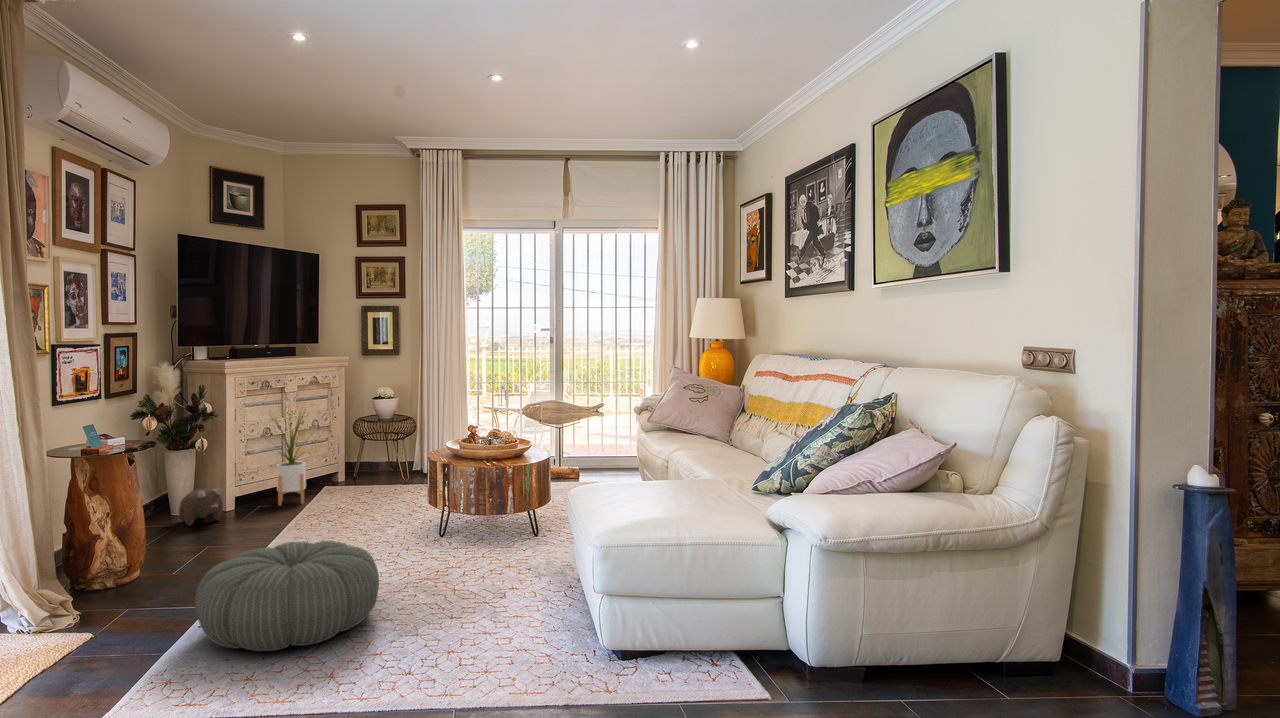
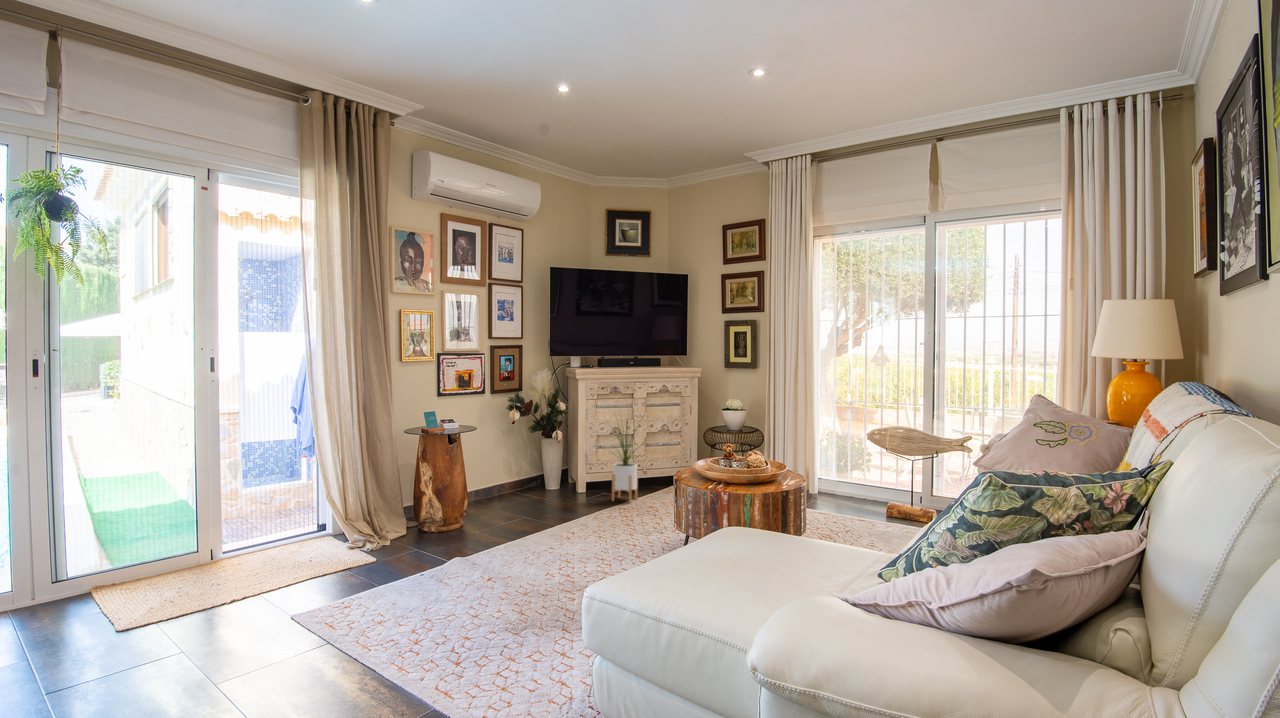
plush toy: present [179,489,223,526] -> none [529,476,560,506]
pouf: present [195,541,379,651] -> none [374,533,531,630]

